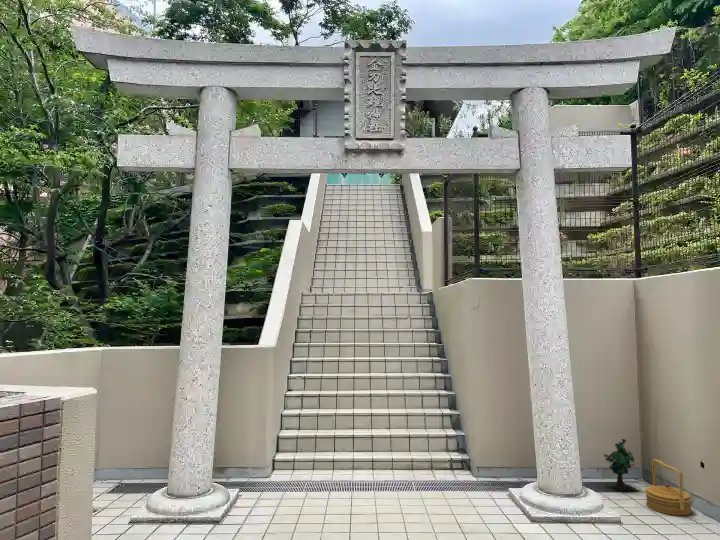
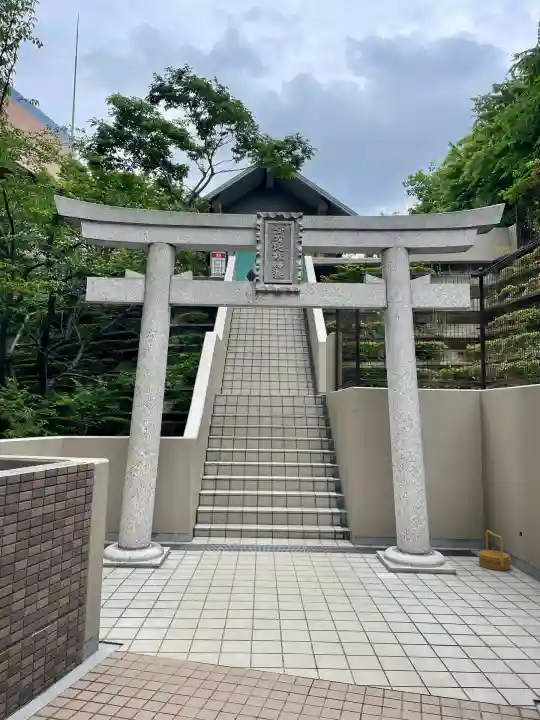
decorative plant: present [604,439,634,491] -> none [452,516,475,555]

